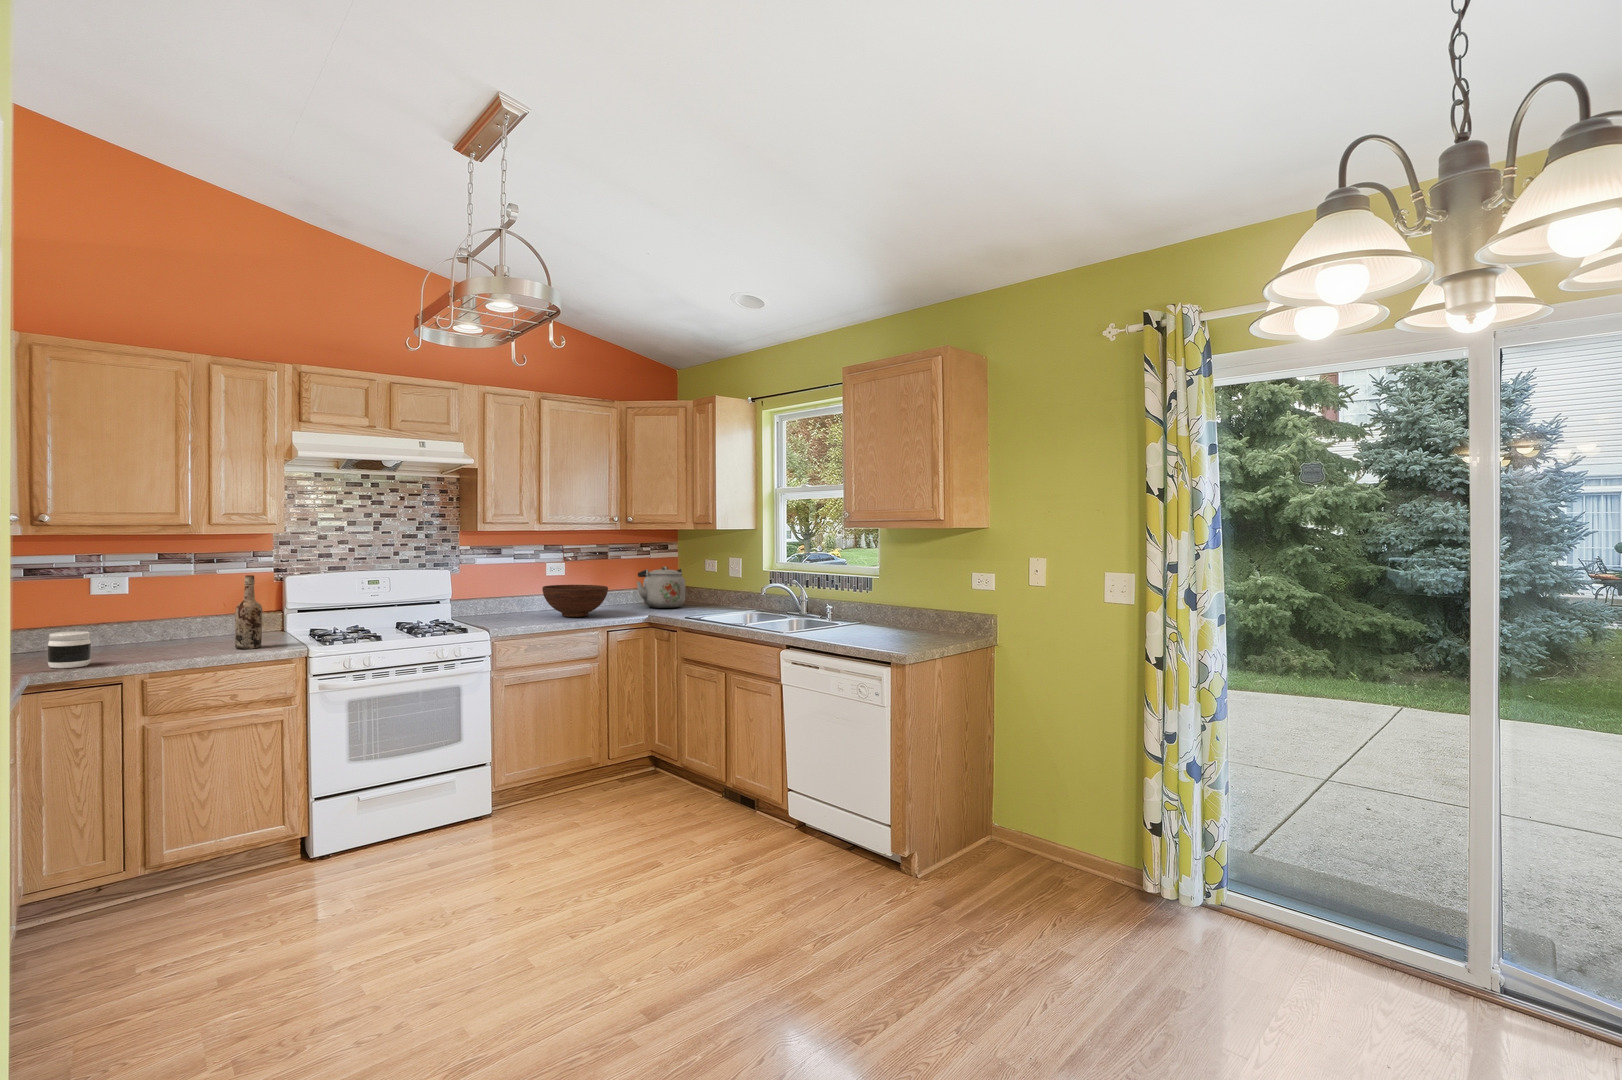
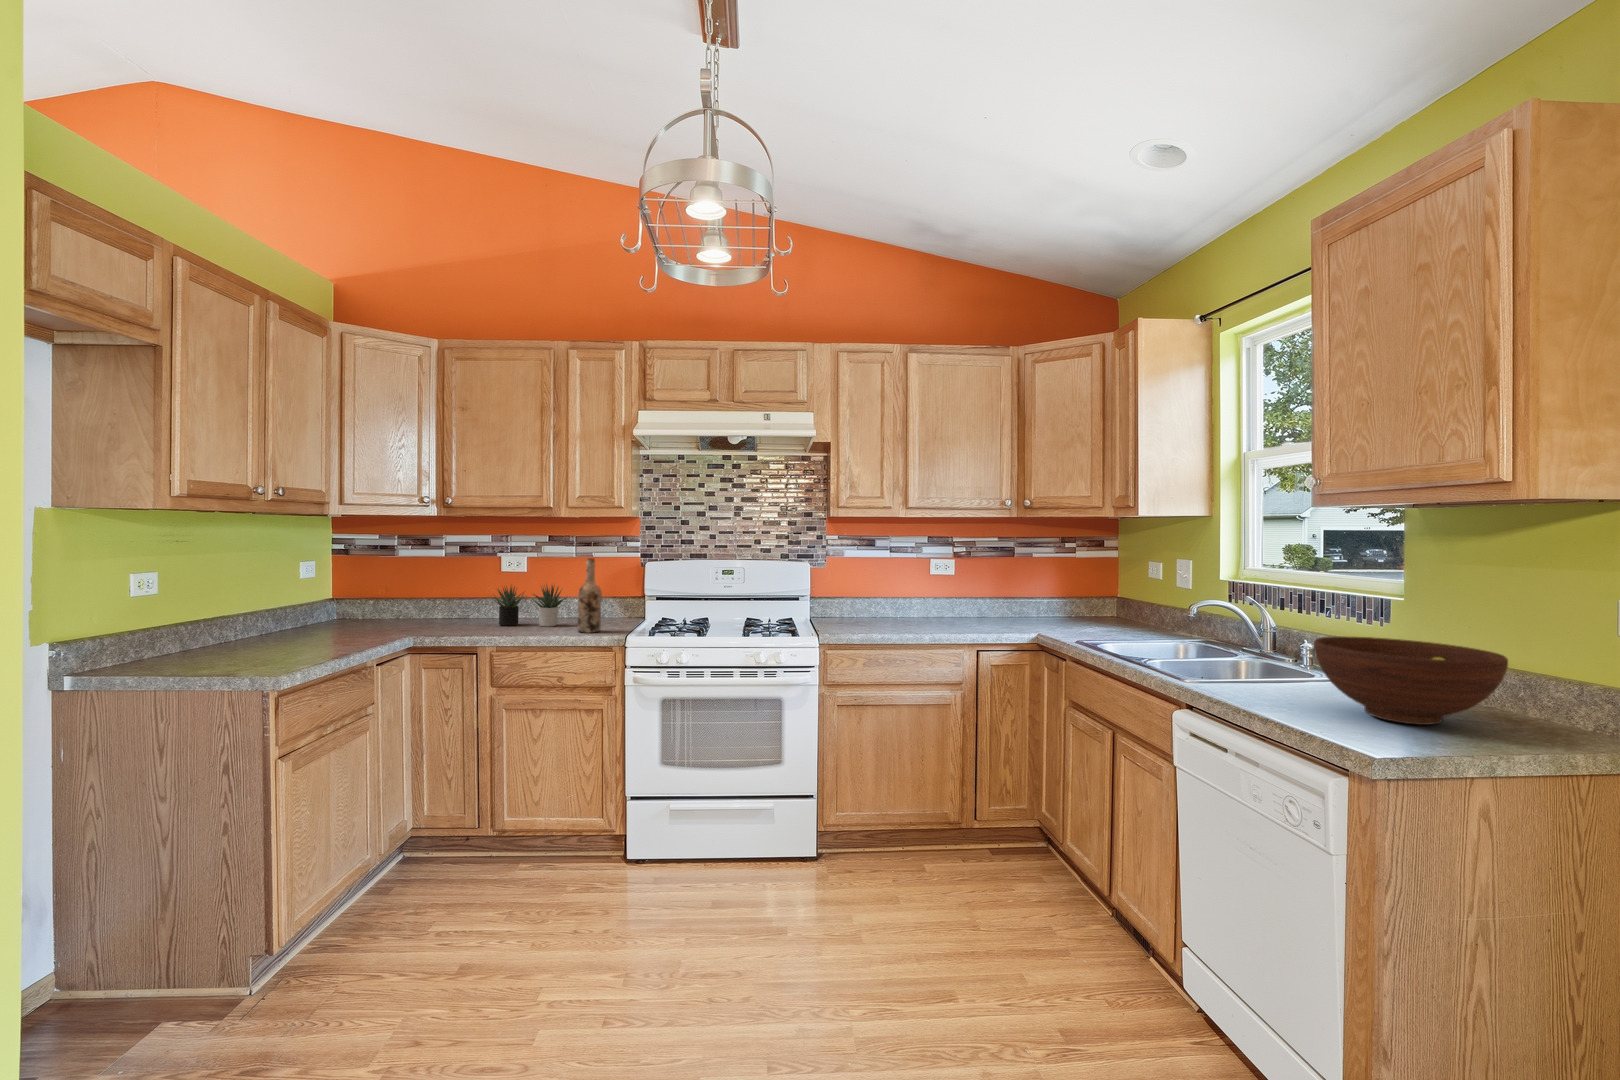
kettle: present [637,566,685,608] -> none [1039,568,1109,624]
fruit bowl: present [542,585,608,617] -> present [1314,637,1508,725]
succulent plant: none [97,602,205,652] -> present [492,585,566,627]
jar: present [47,631,91,668] -> none [419,603,453,637]

